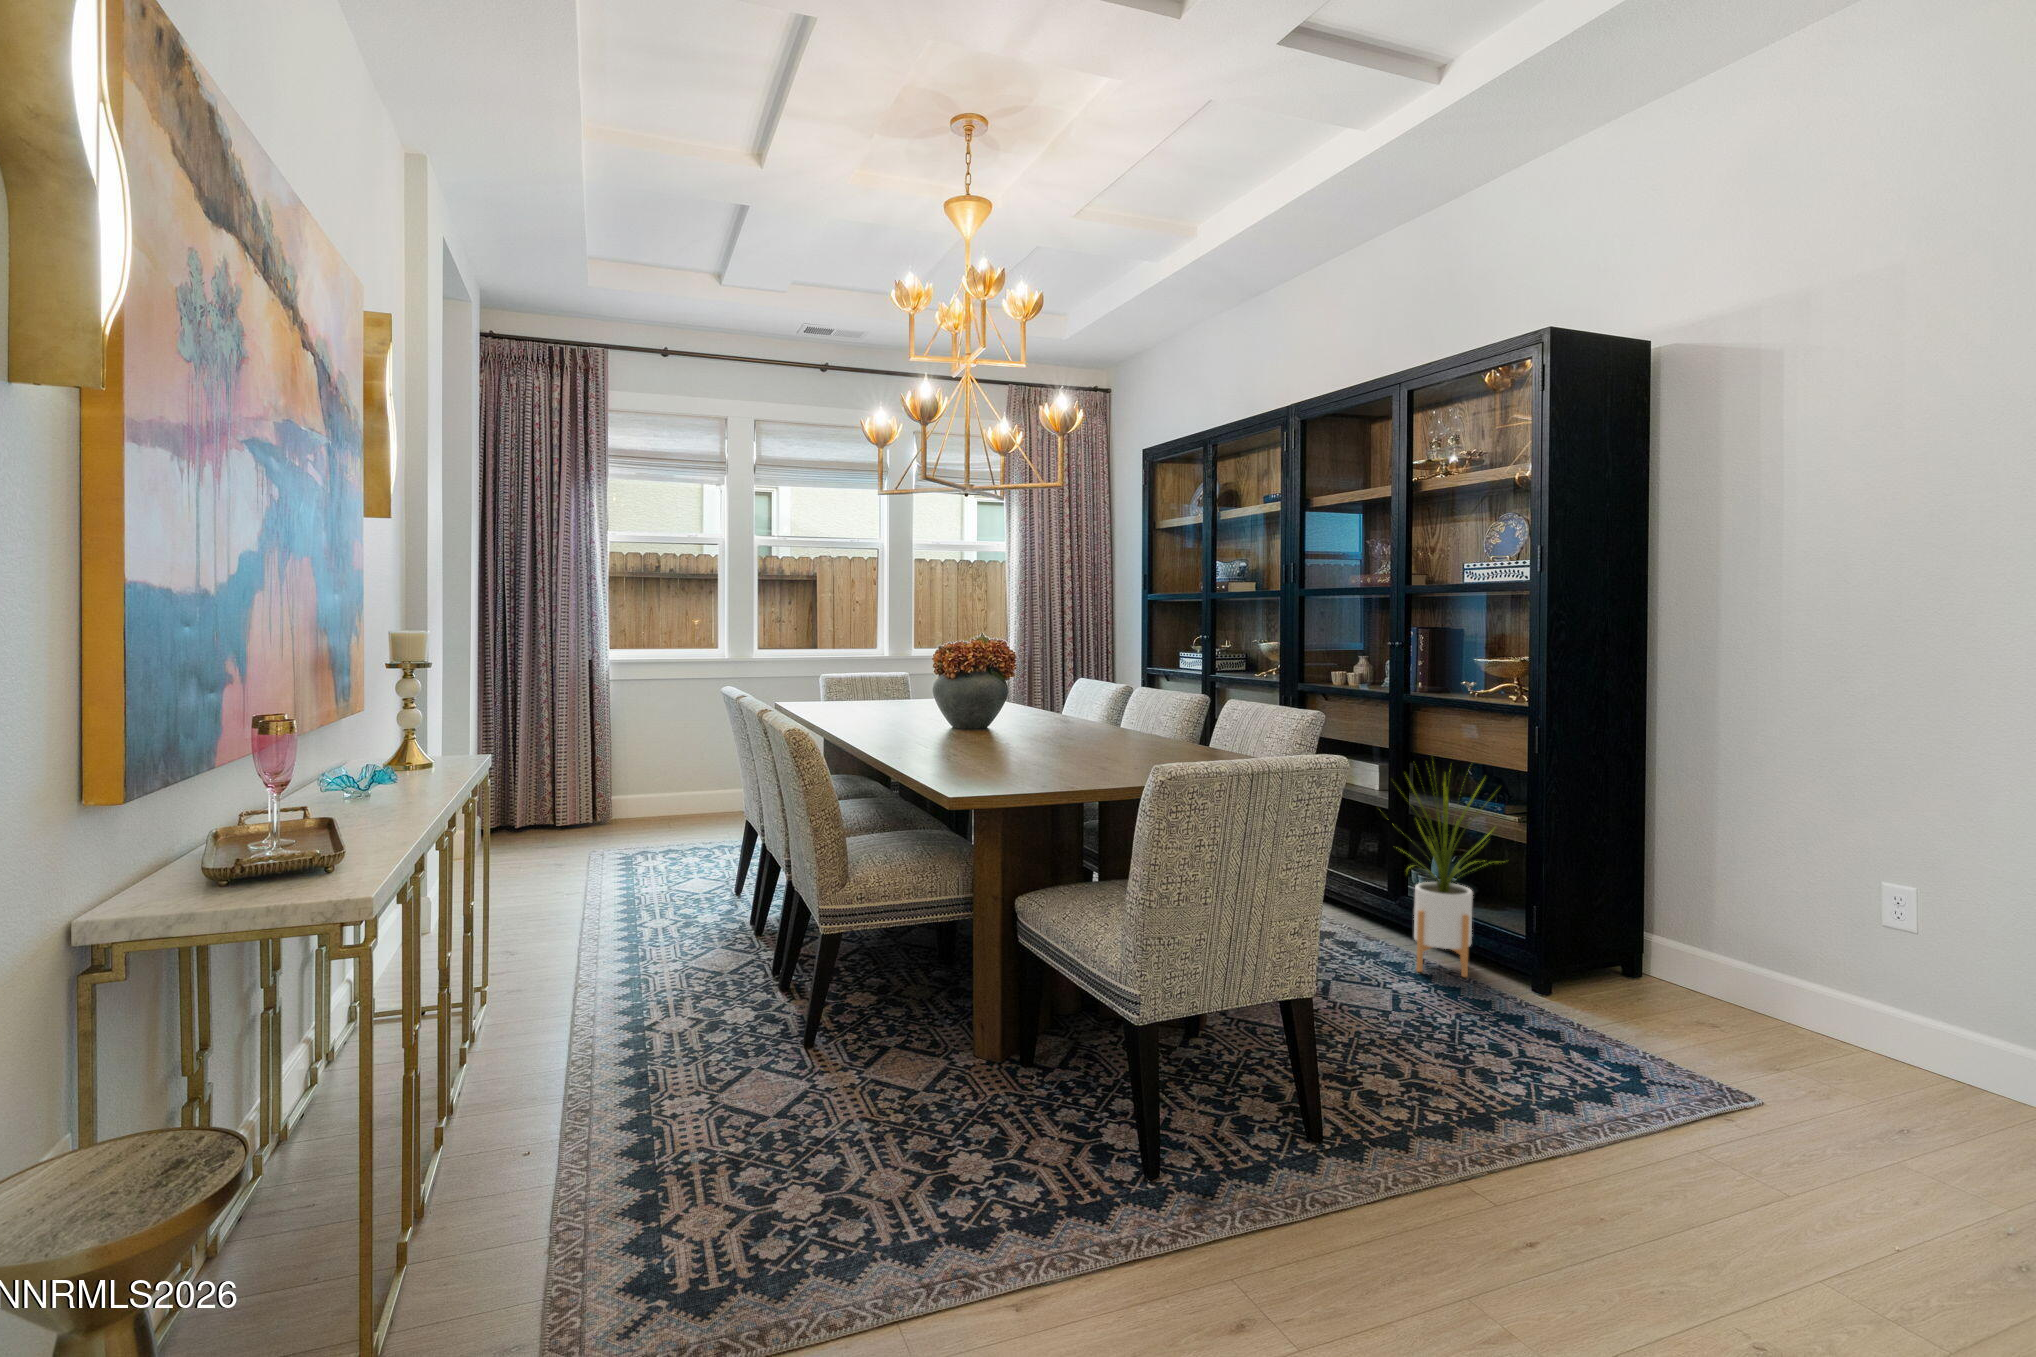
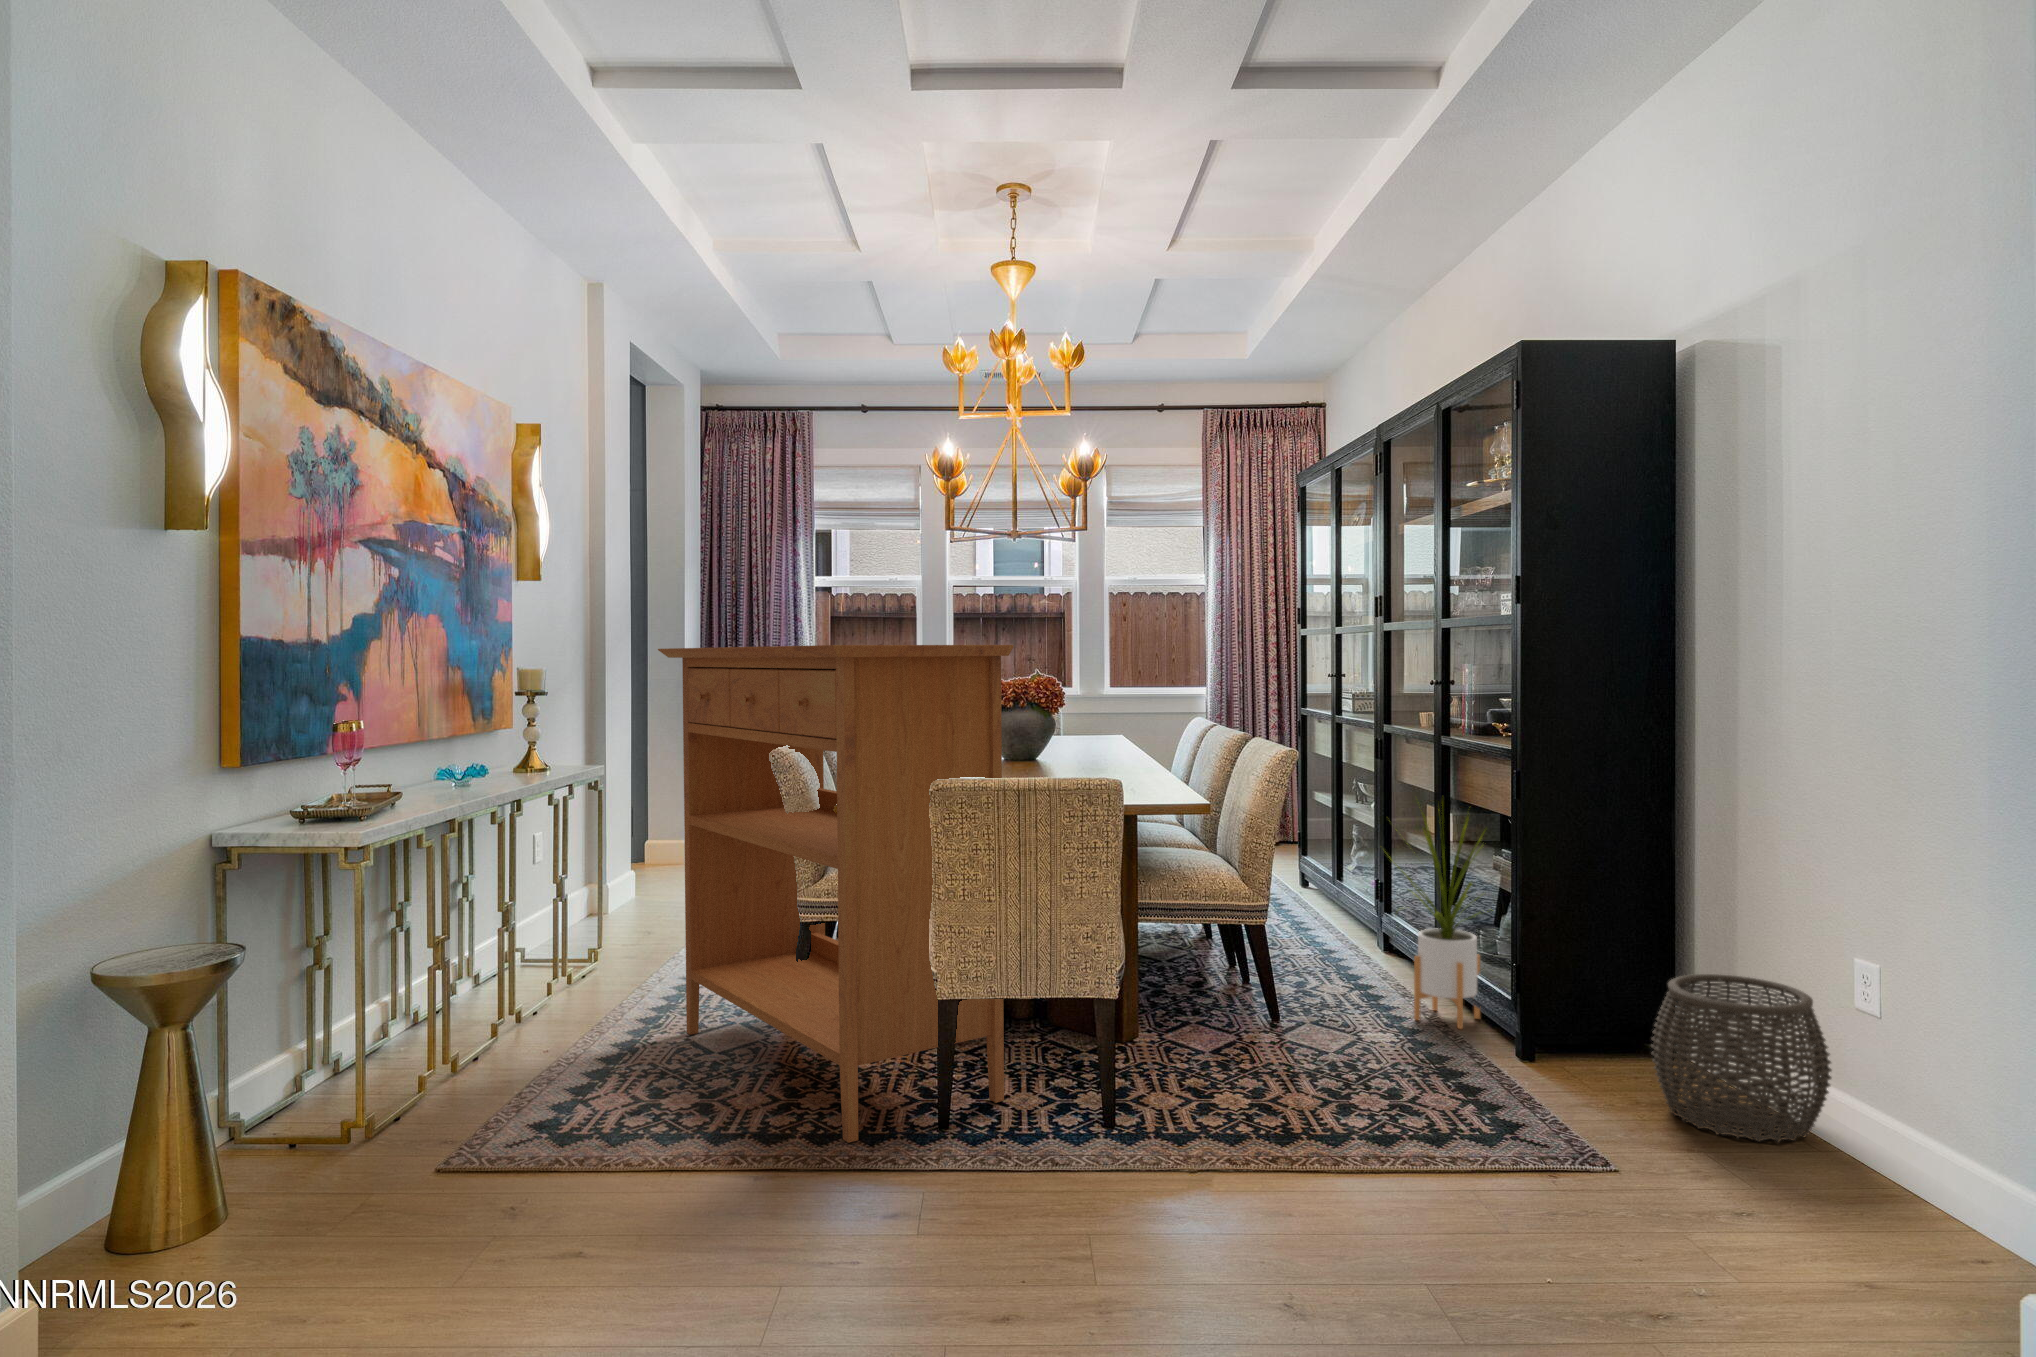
console table: none [658,599,1196,1219] -> present [658,645,1014,1143]
woven basket: none [1704,913,1878,1065] -> present [1651,974,1832,1142]

